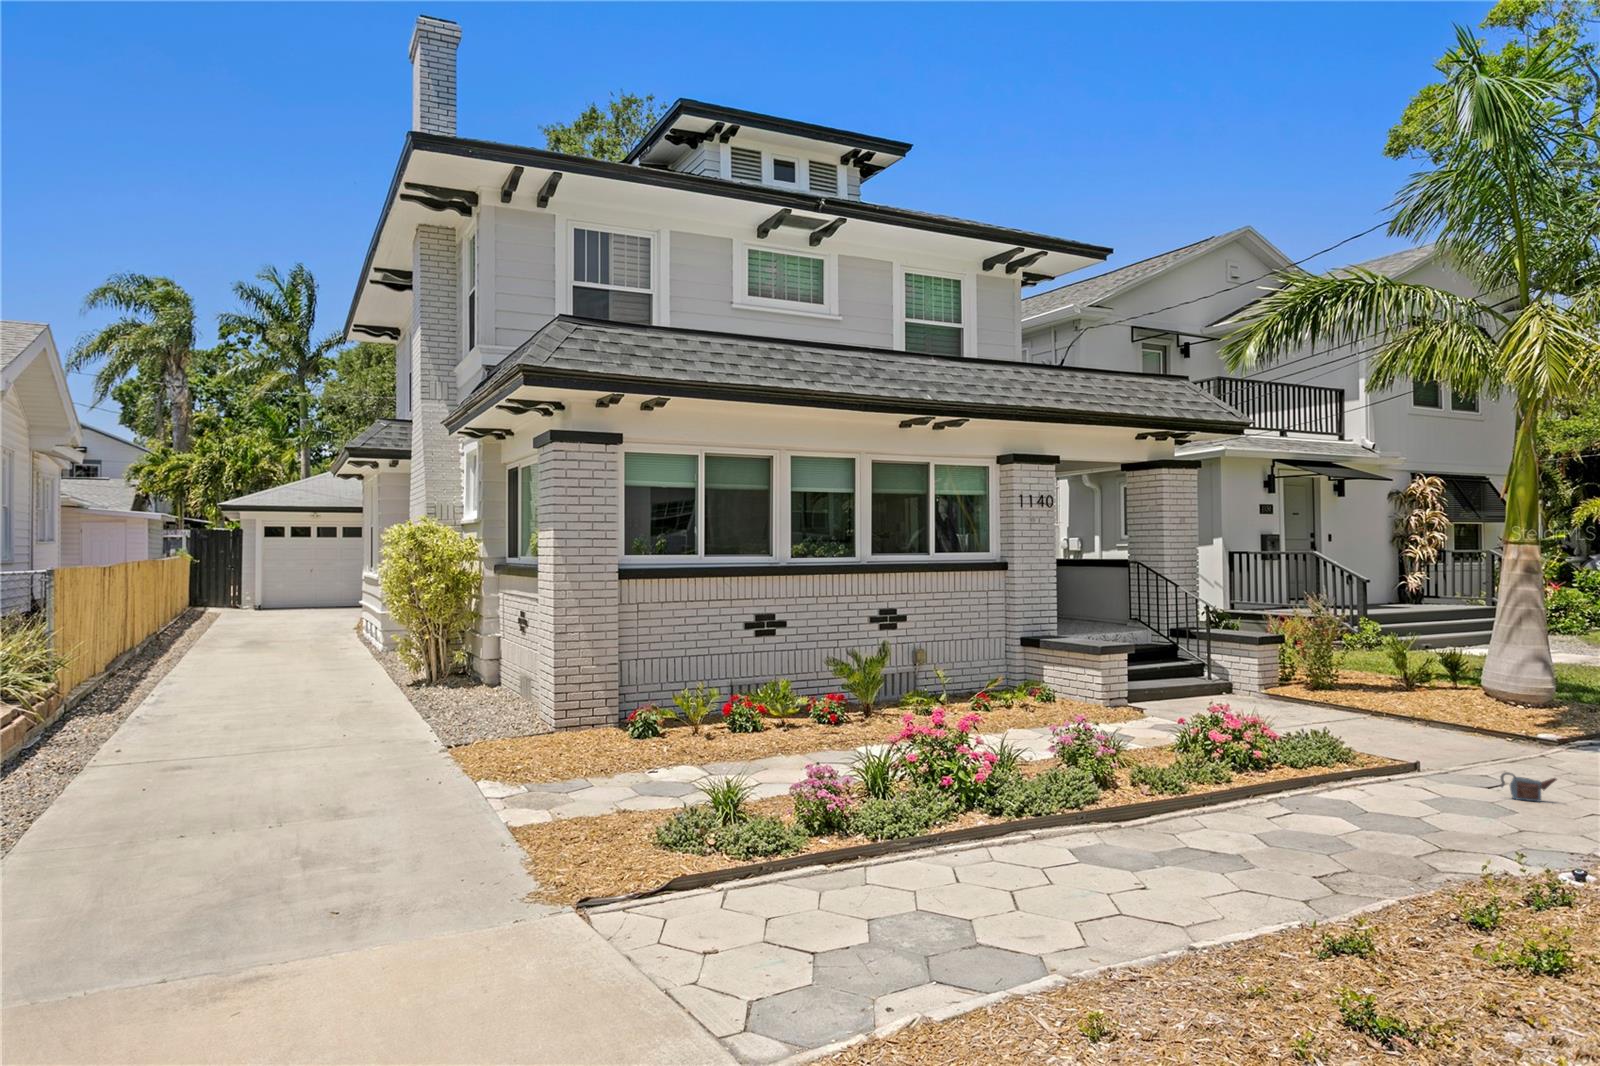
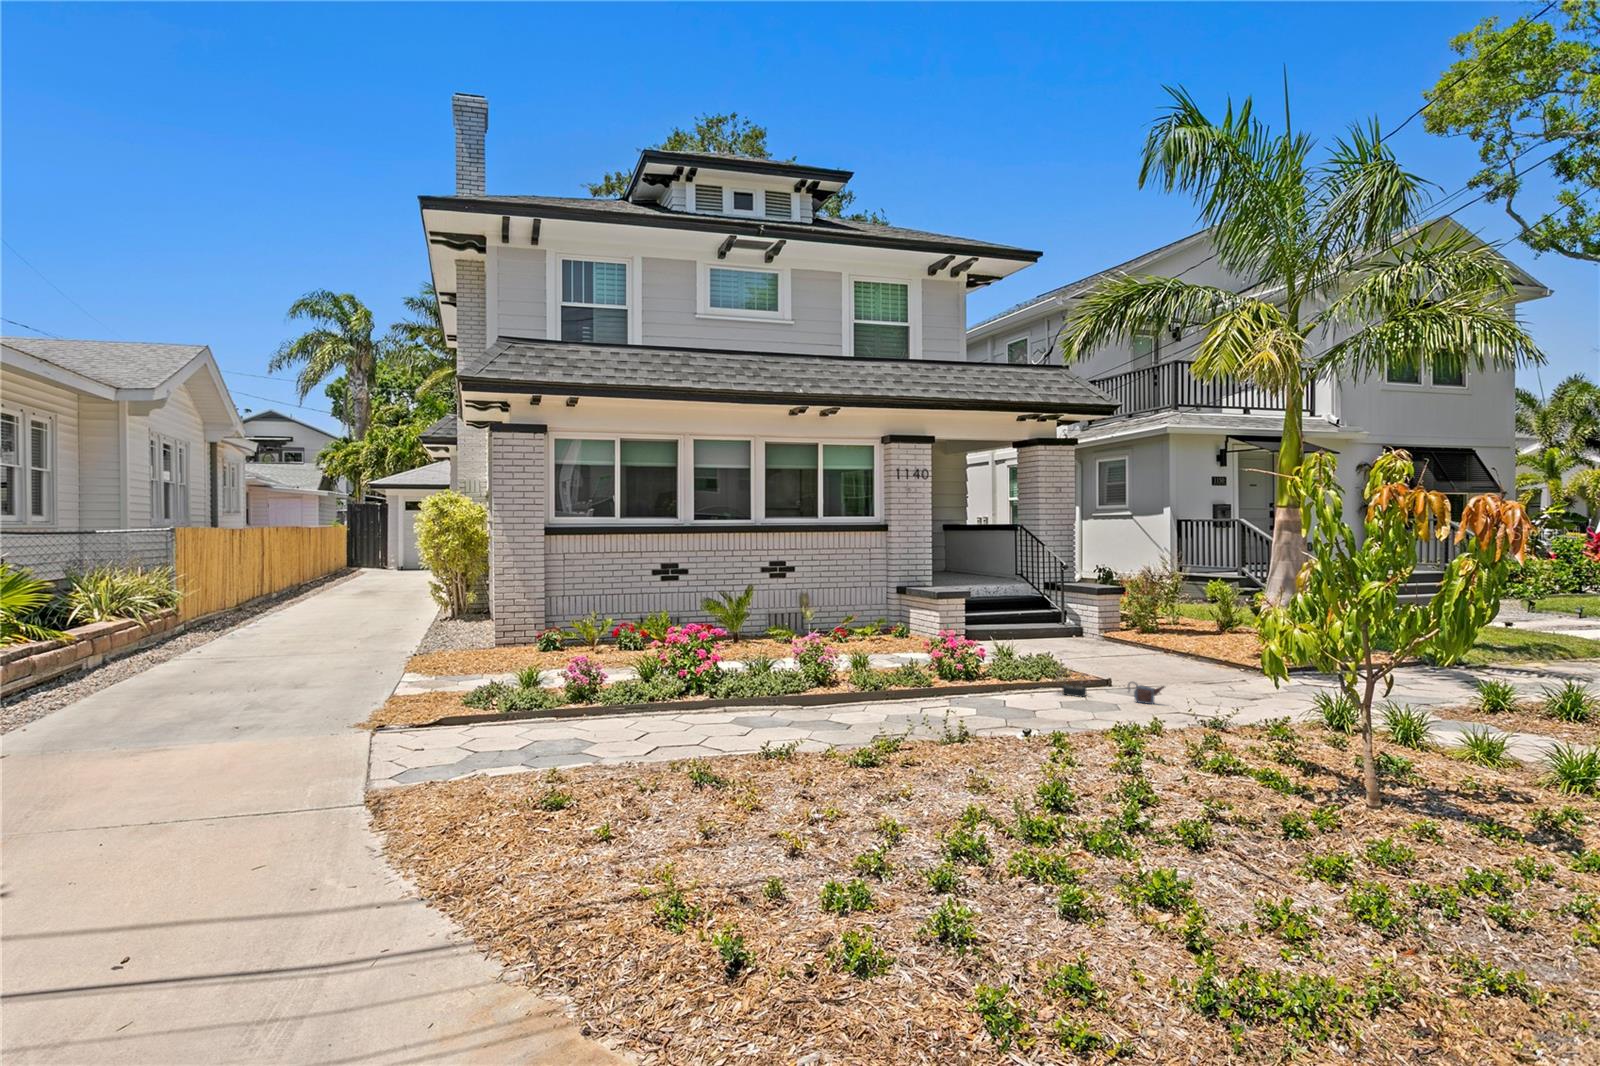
decorative plant: none [1389,750,1445,793] -> present [1056,665,1086,697]

